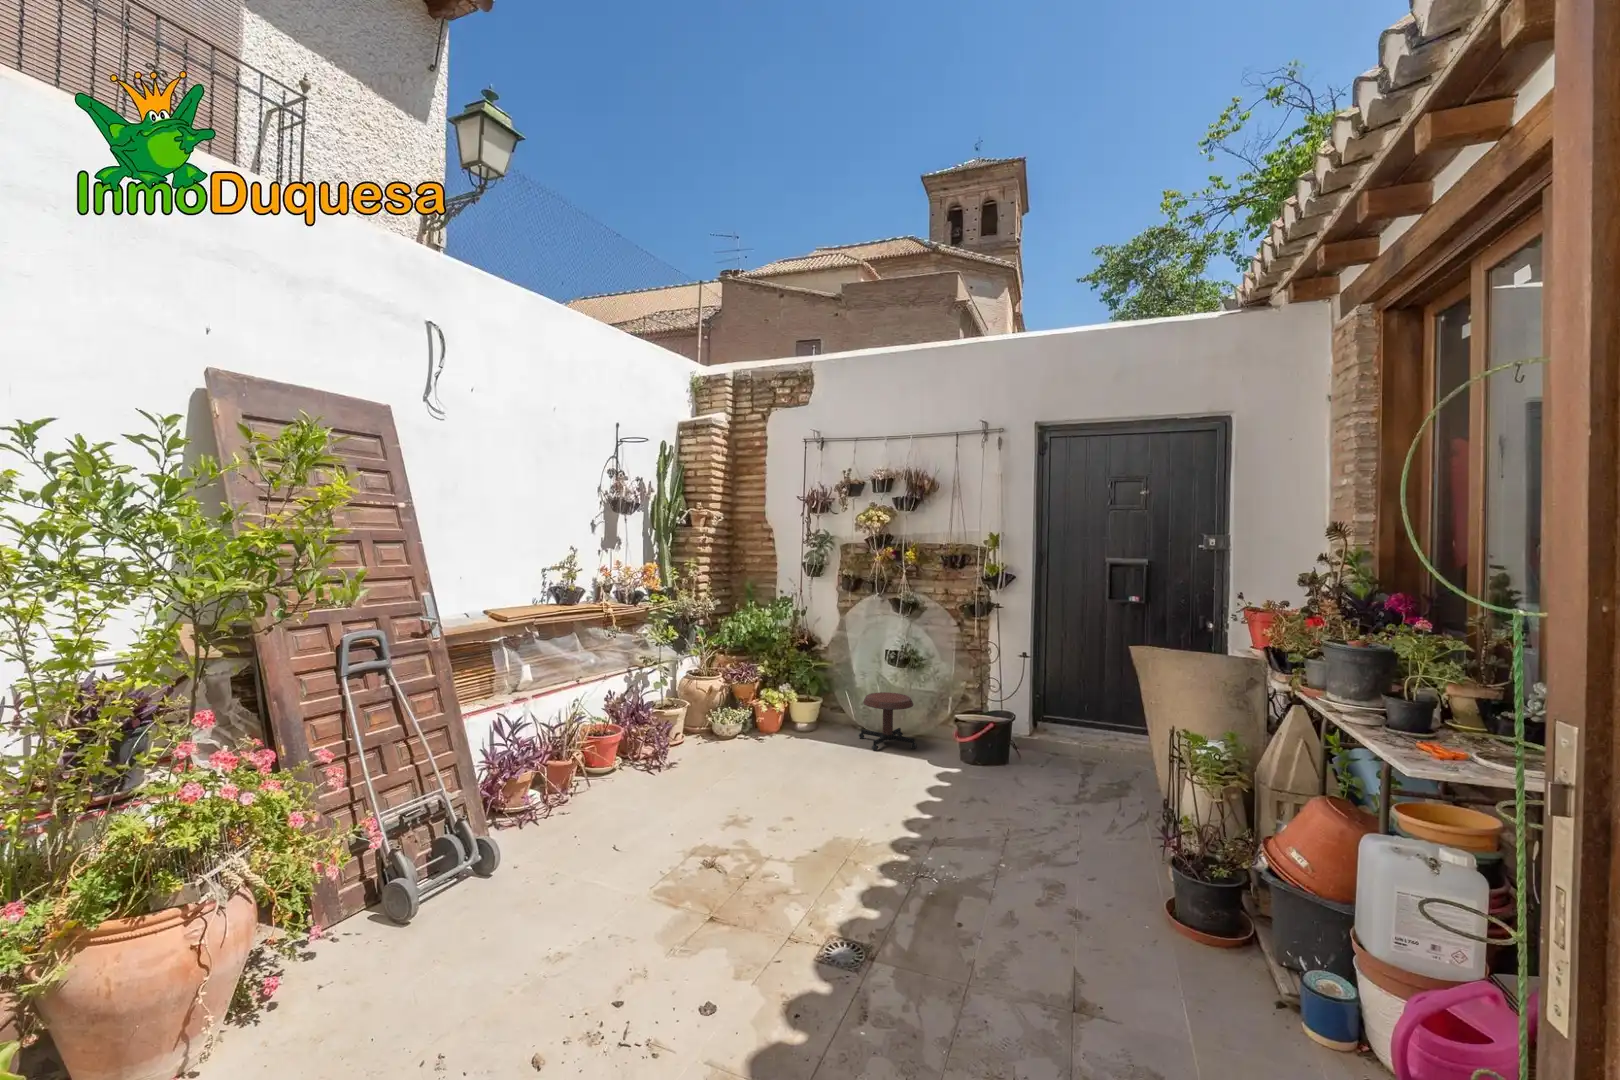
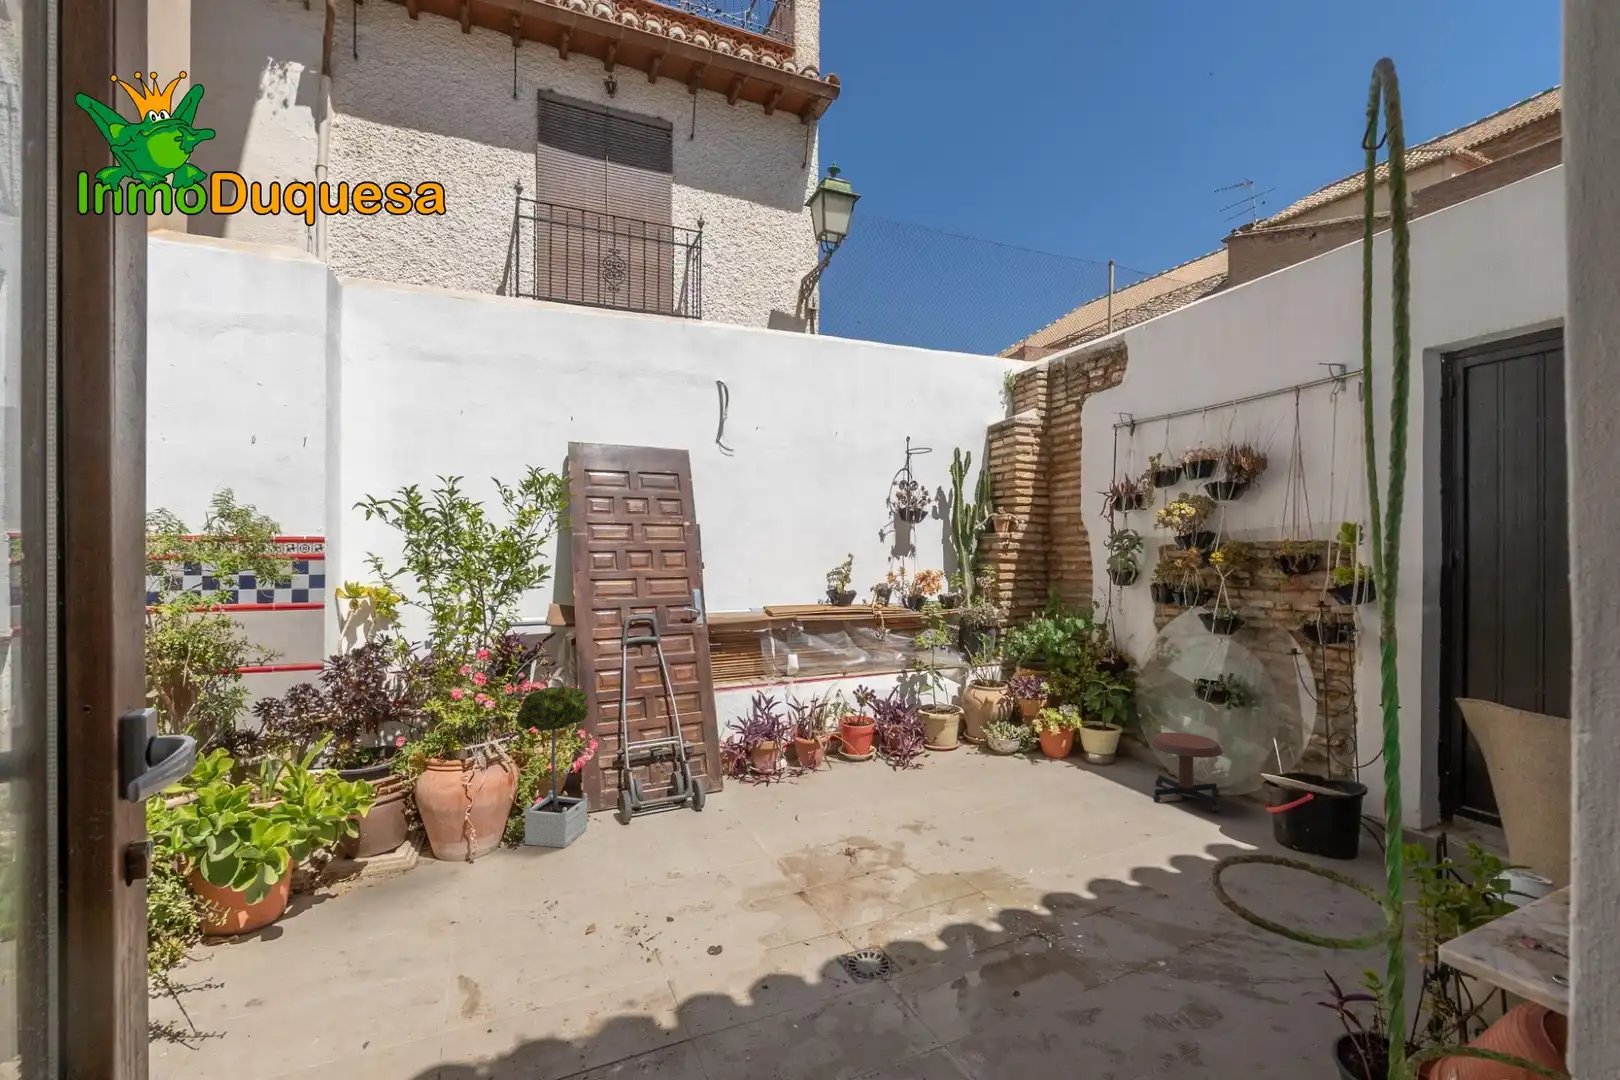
potted tree: none [258,744,383,1016] -> present [516,685,589,848]

